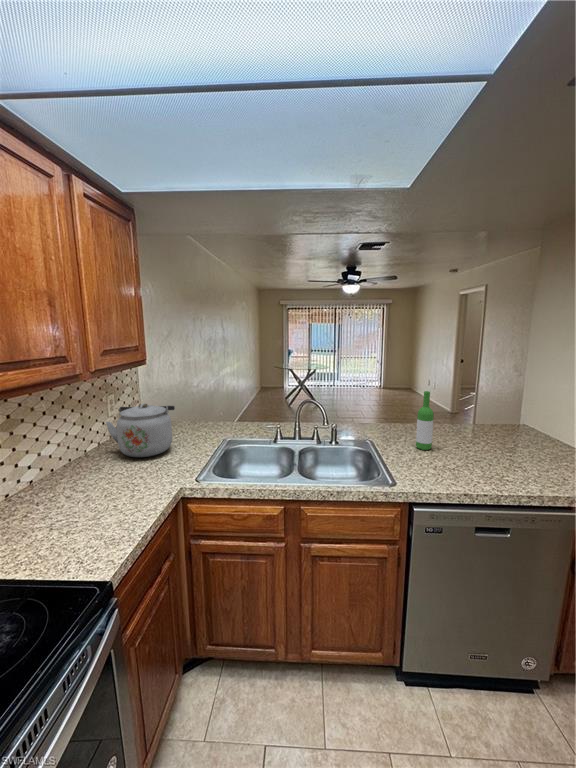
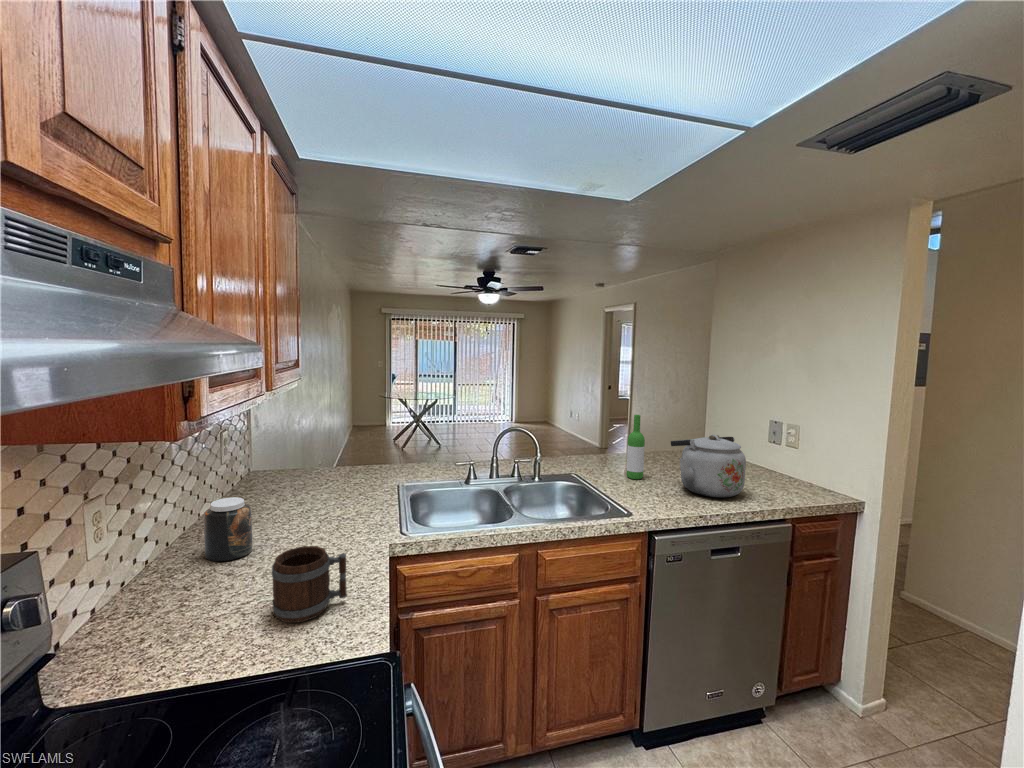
kettle: present [106,403,175,457] -> present [671,435,746,498]
jar: none [52,443,87,488] -> present [204,497,252,561]
mug: none [51,487,111,544] -> present [272,546,347,623]

